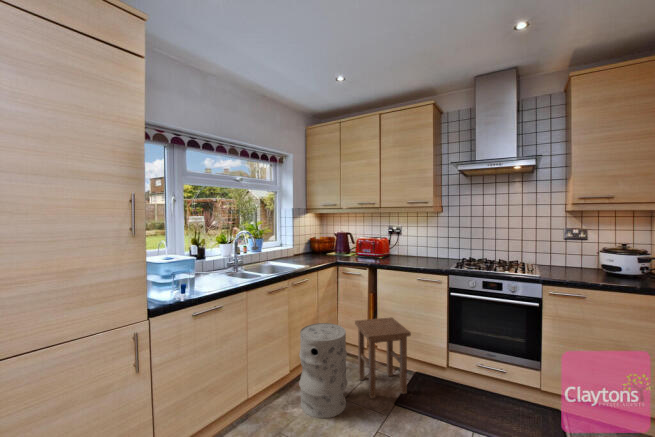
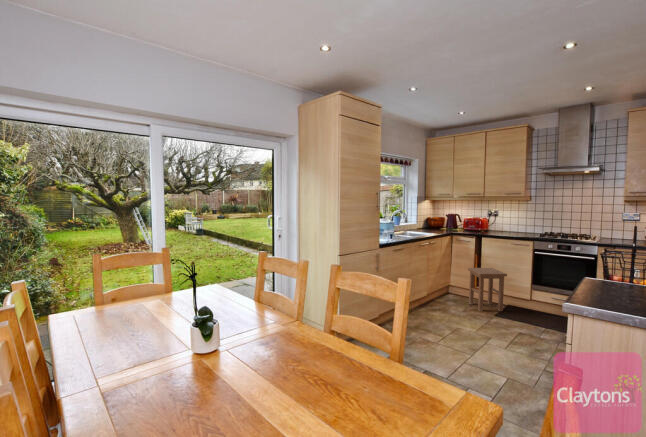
trash can: present [299,323,347,418] -> none [437,266,467,315]

